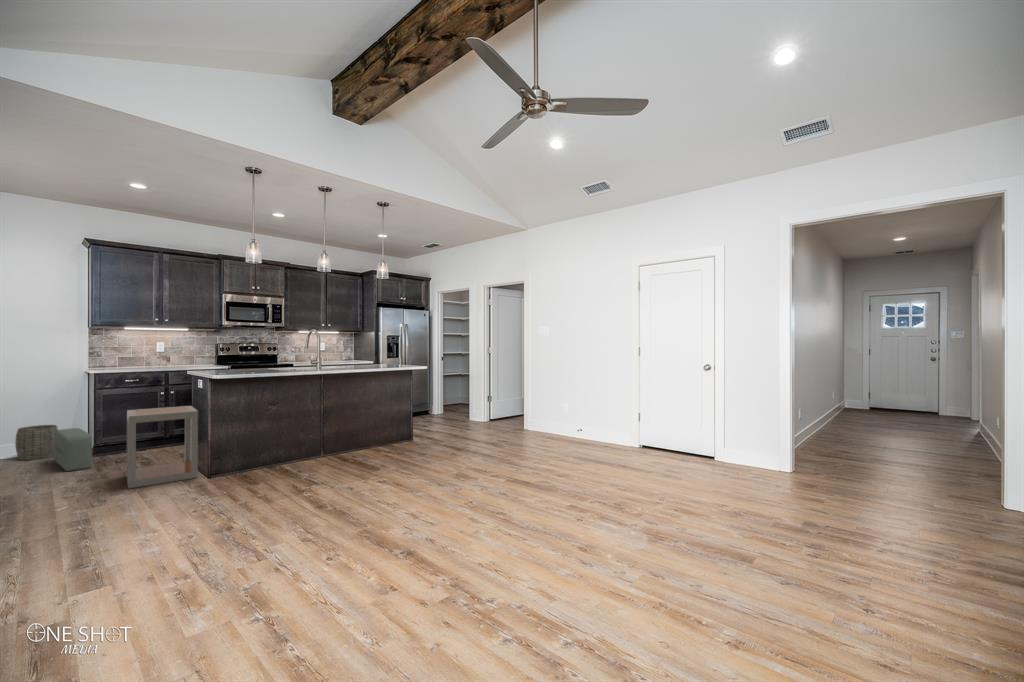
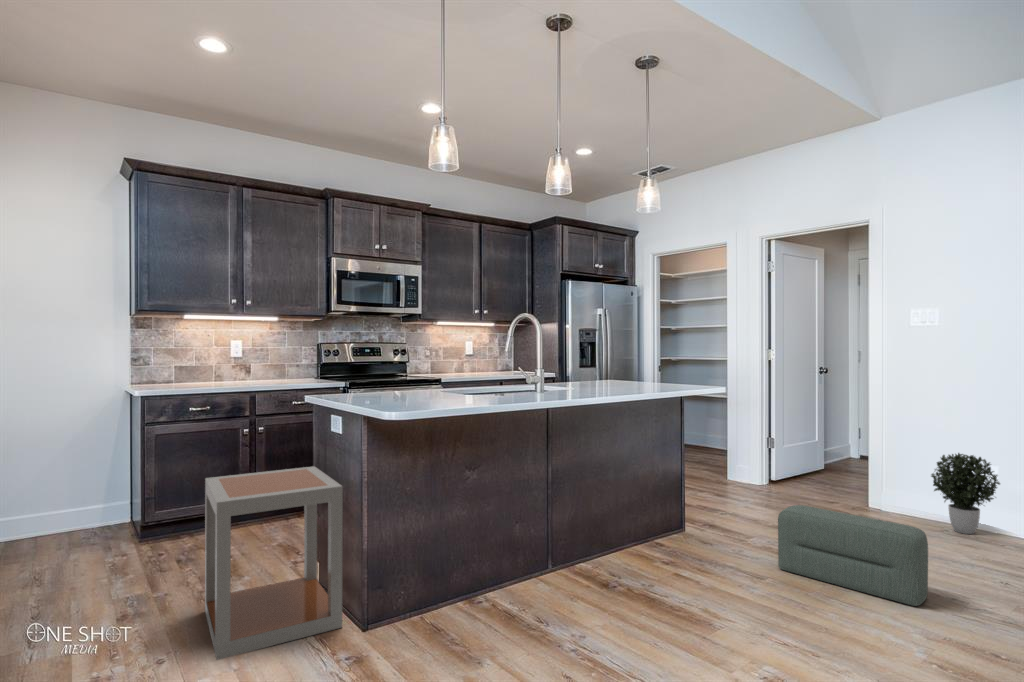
potted plant: none [539,398,567,437] -> present [931,453,1000,534]
woven basket: present [15,425,58,460] -> none [20,483,87,549]
pouf: present [54,428,92,471] -> present [778,505,928,606]

